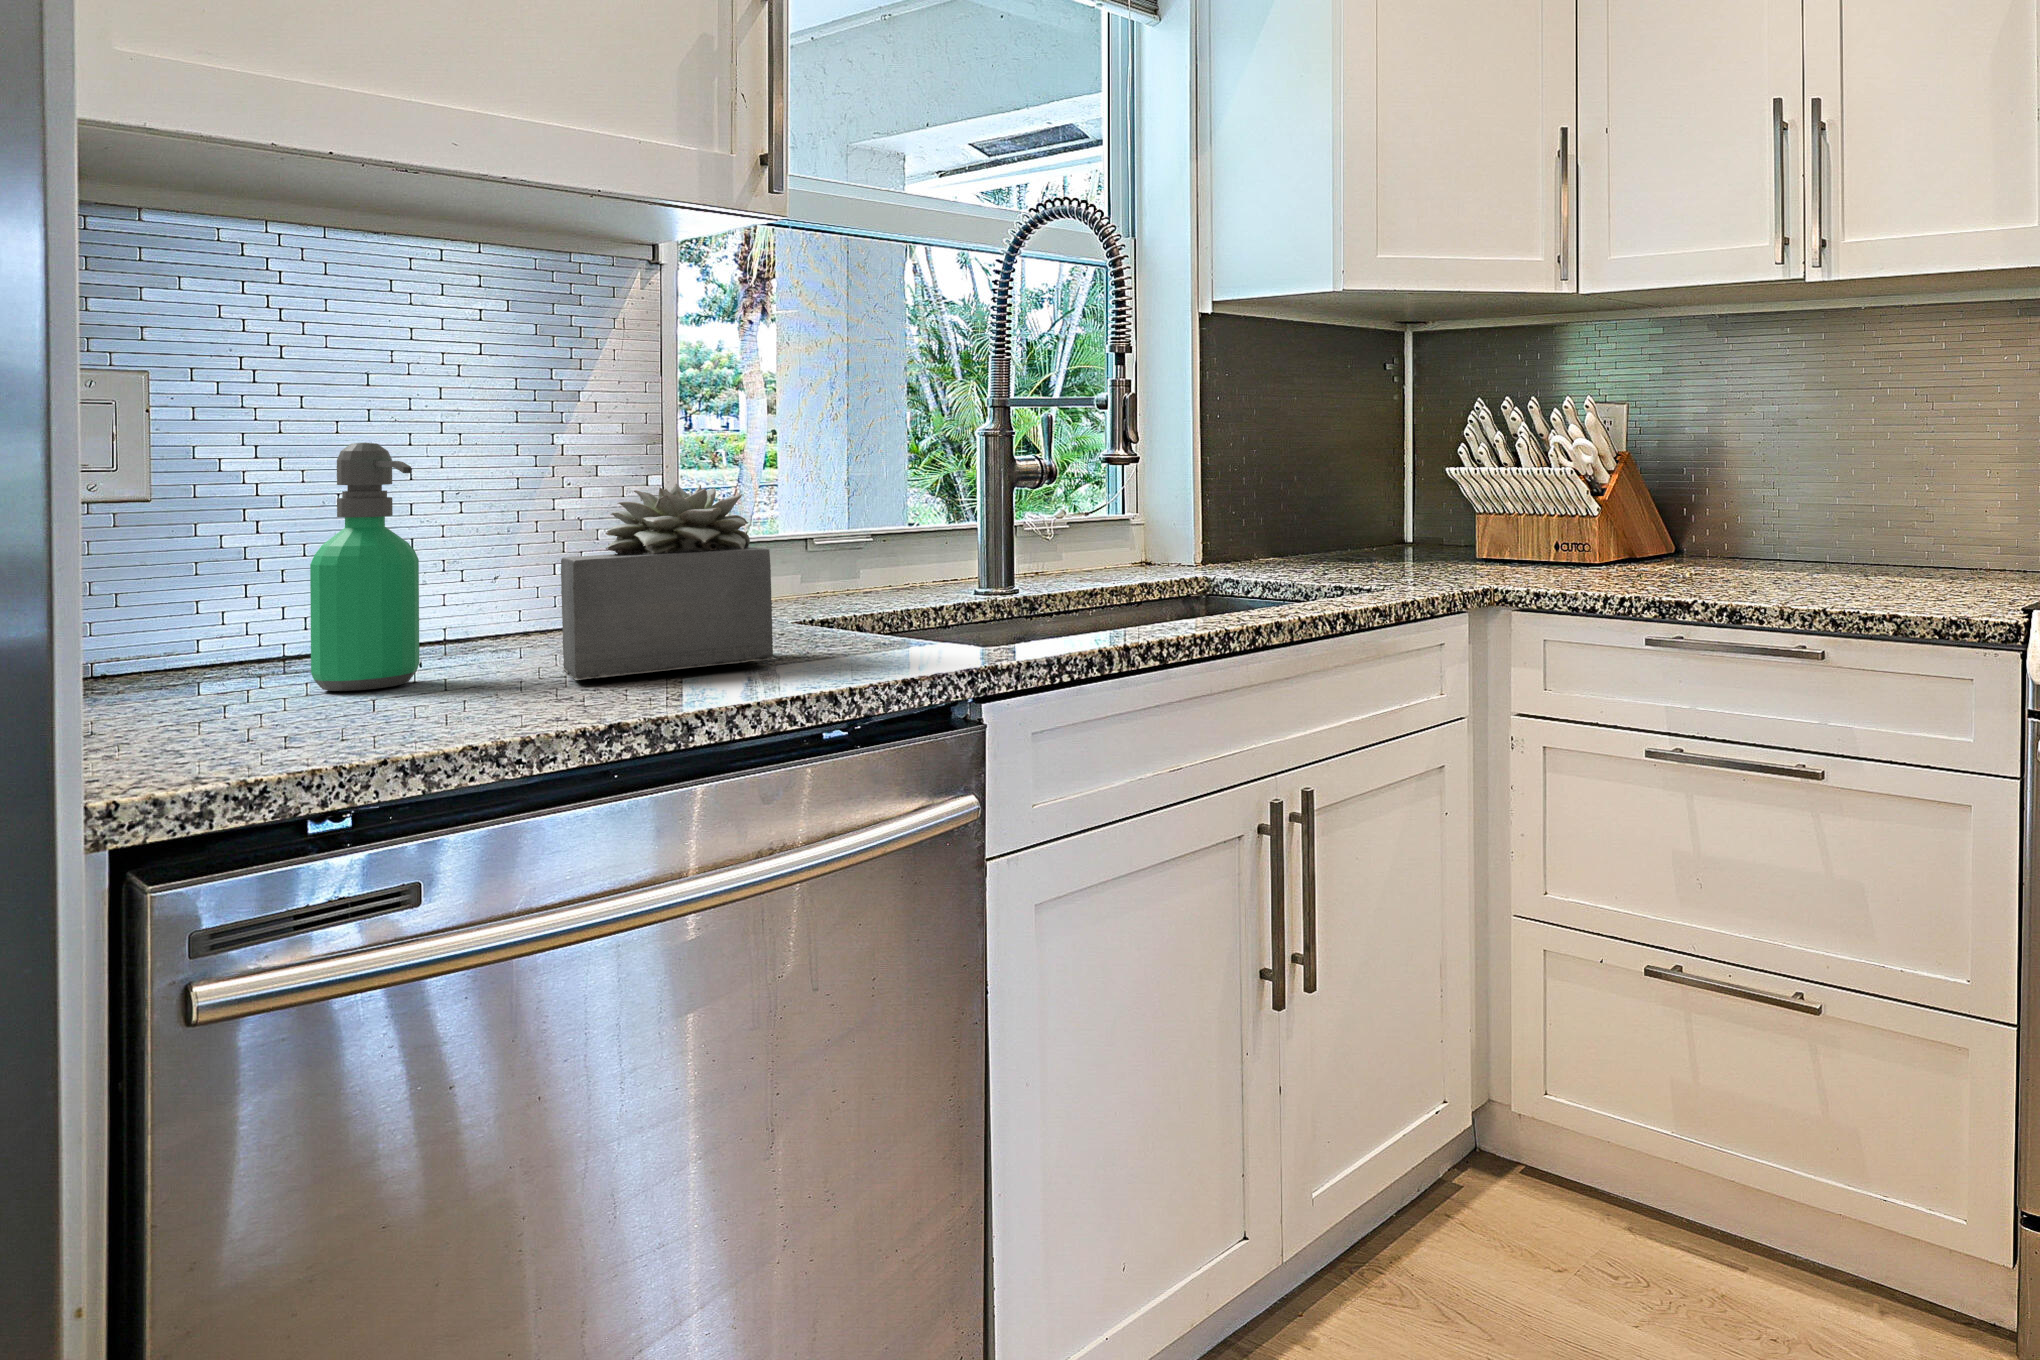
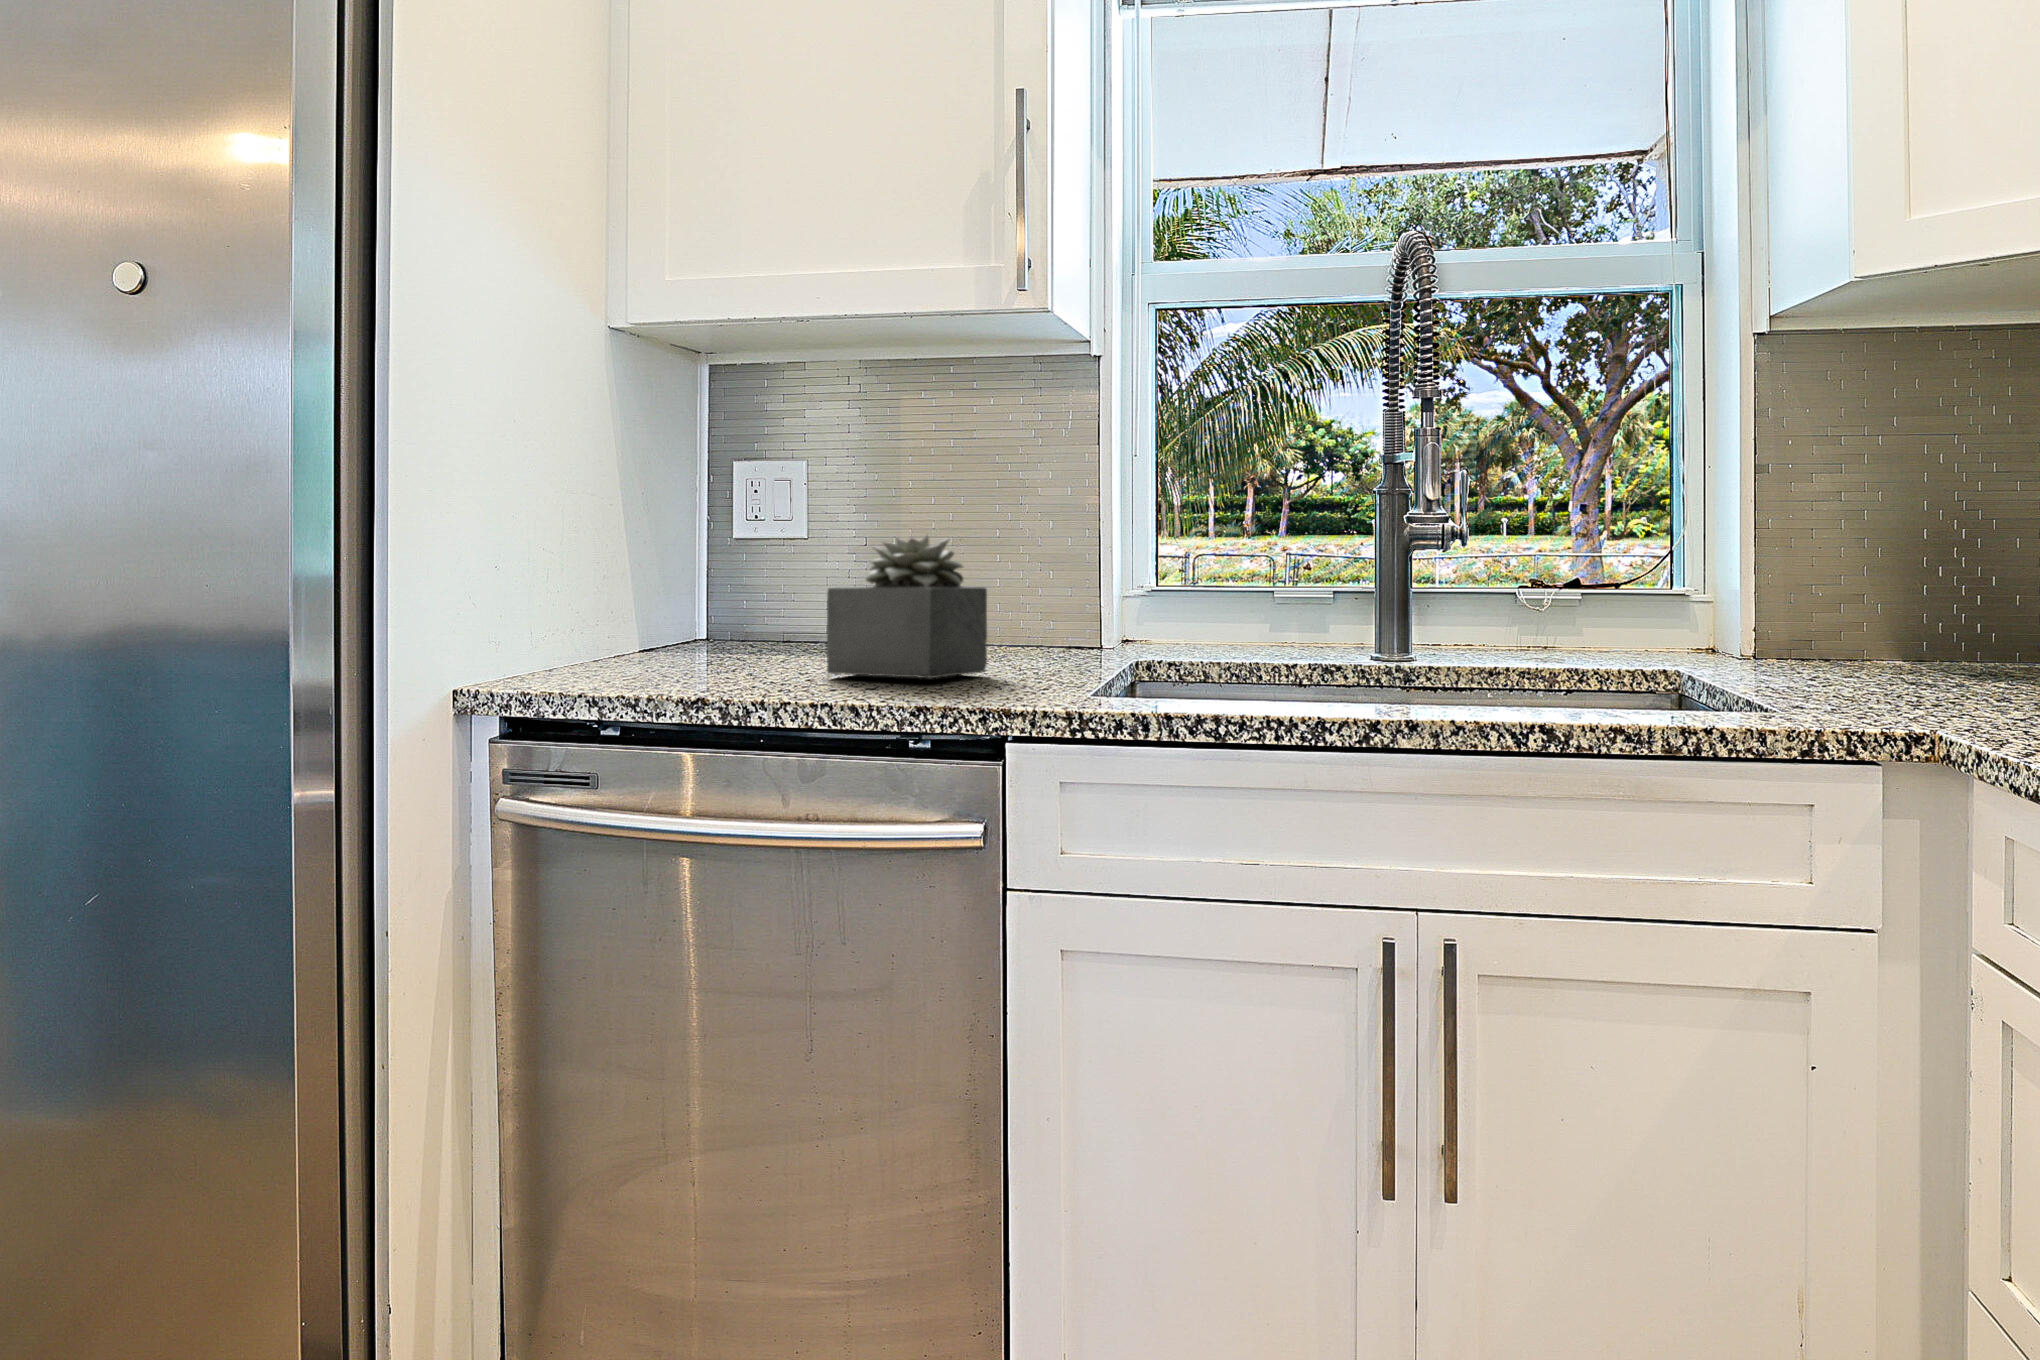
soap dispenser: present [310,443,419,691] -> none [771,505,827,665]

